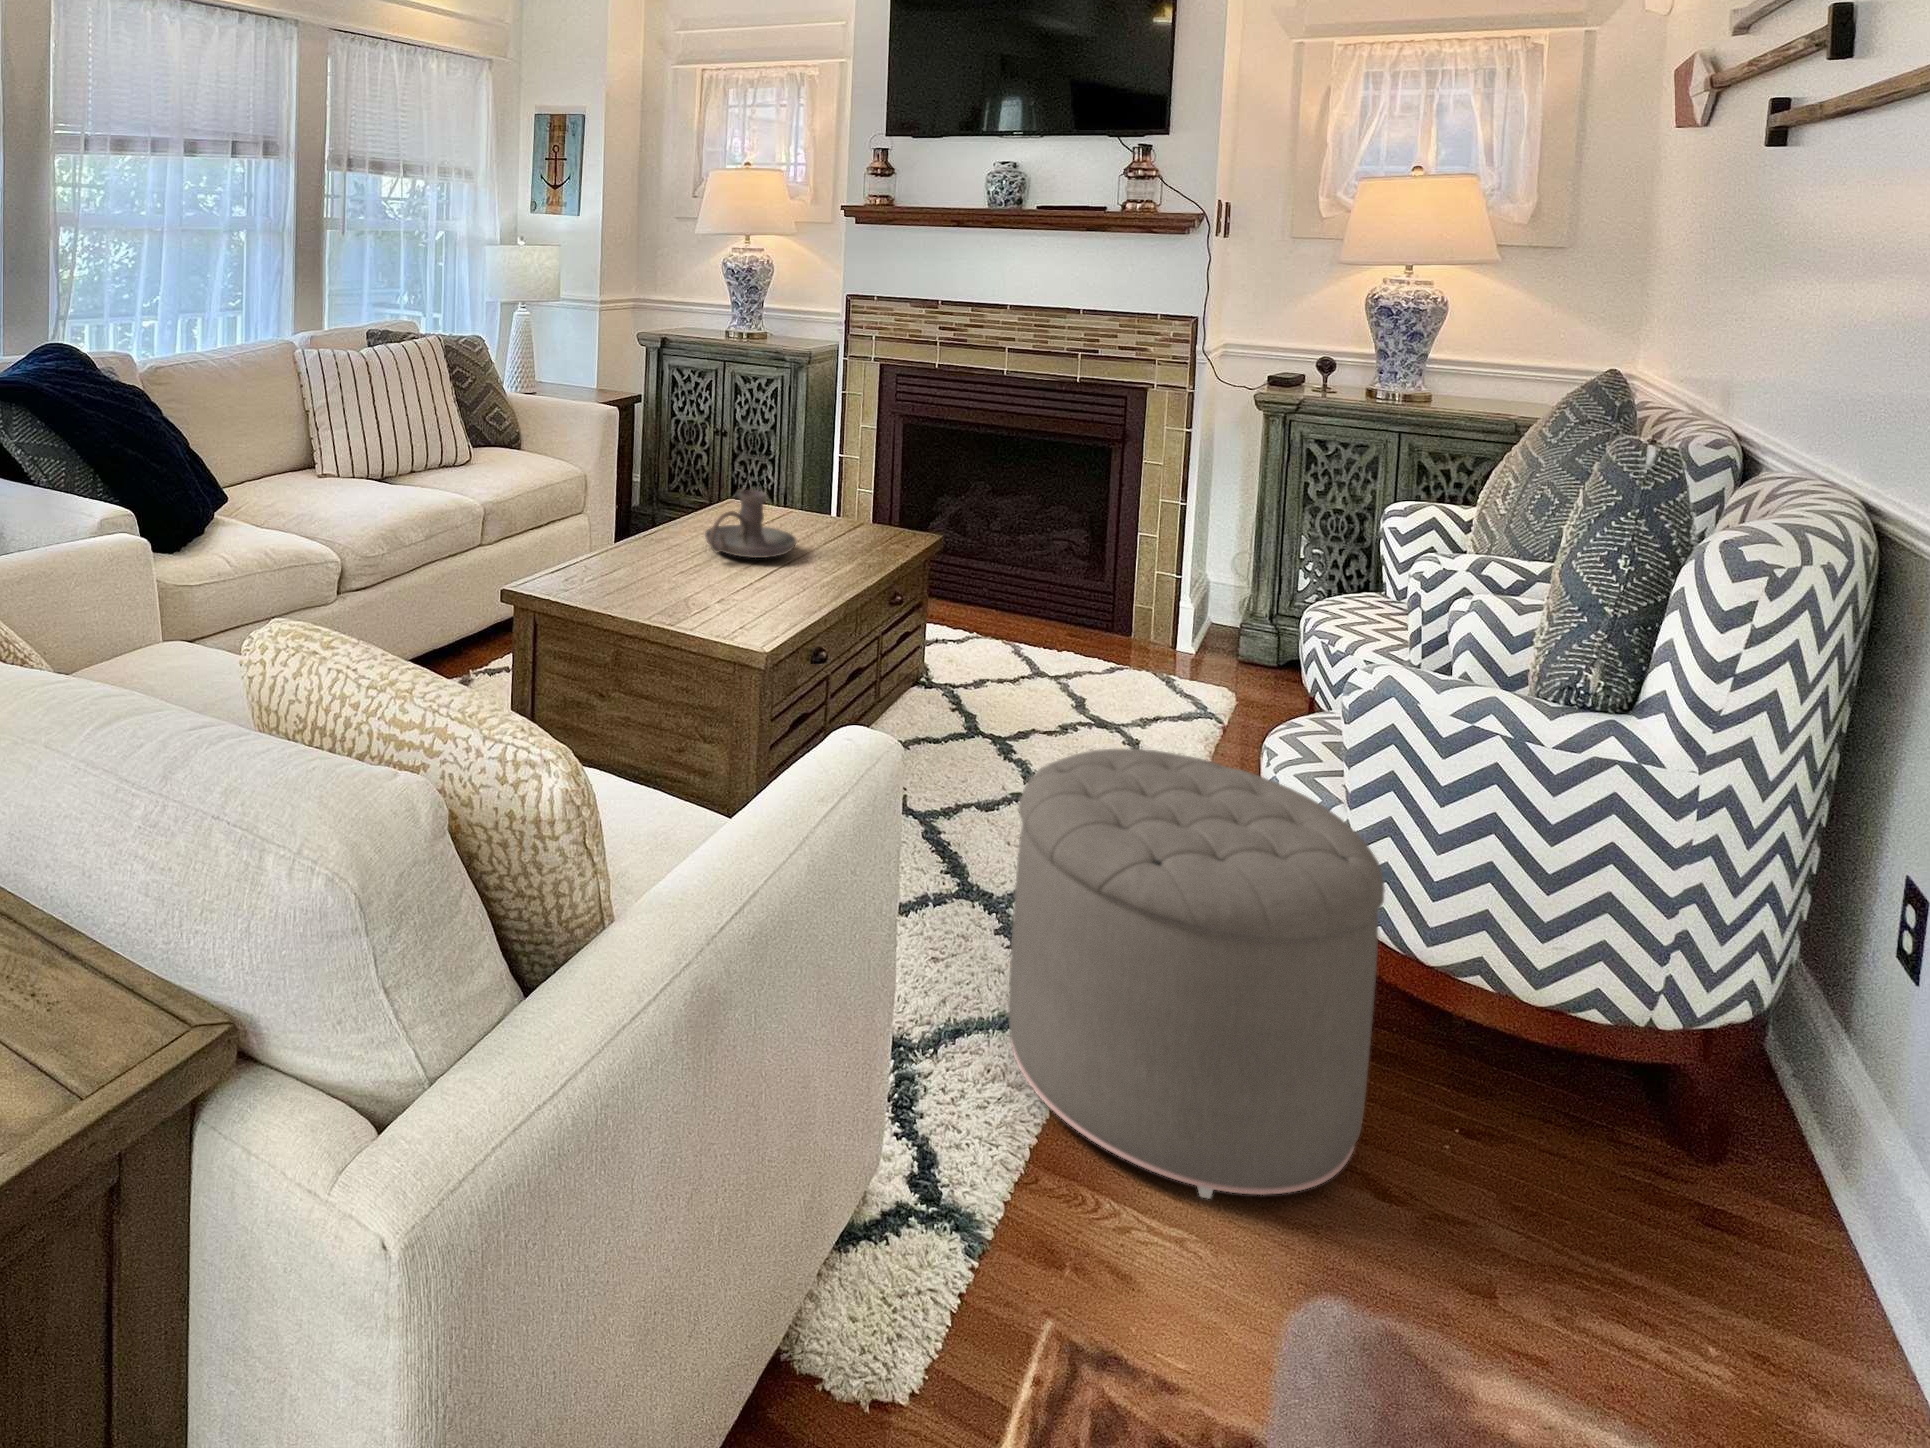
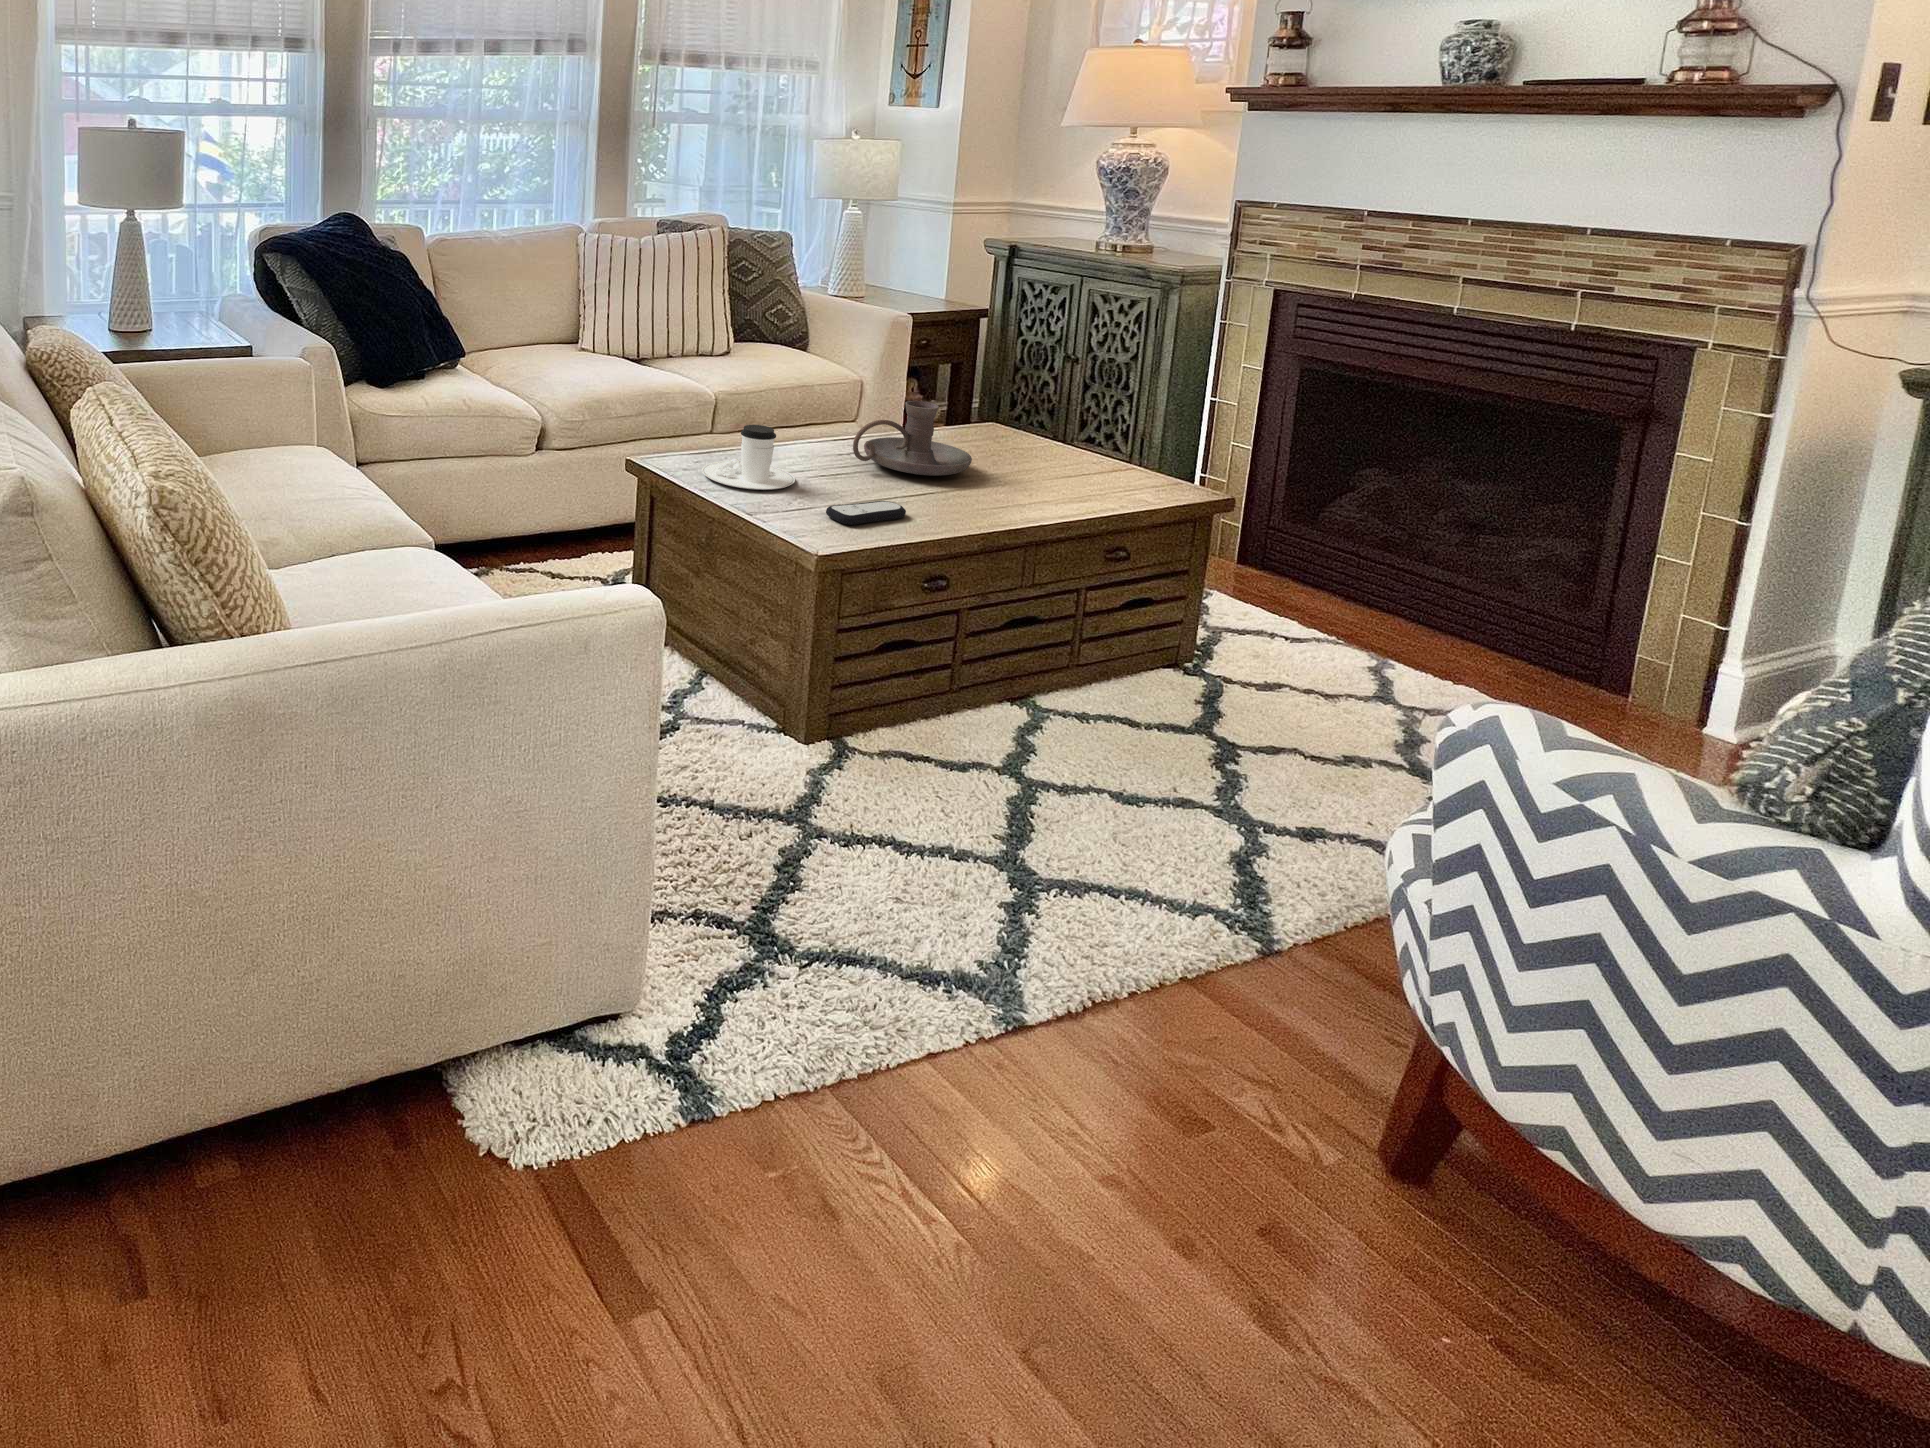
coffee cup: none [594,533,683,598] -> present [702,425,795,490]
remote control: none [738,587,795,616] -> present [826,501,906,525]
ottoman: present [1008,749,1385,1199] -> none [901,723,1392,1278]

